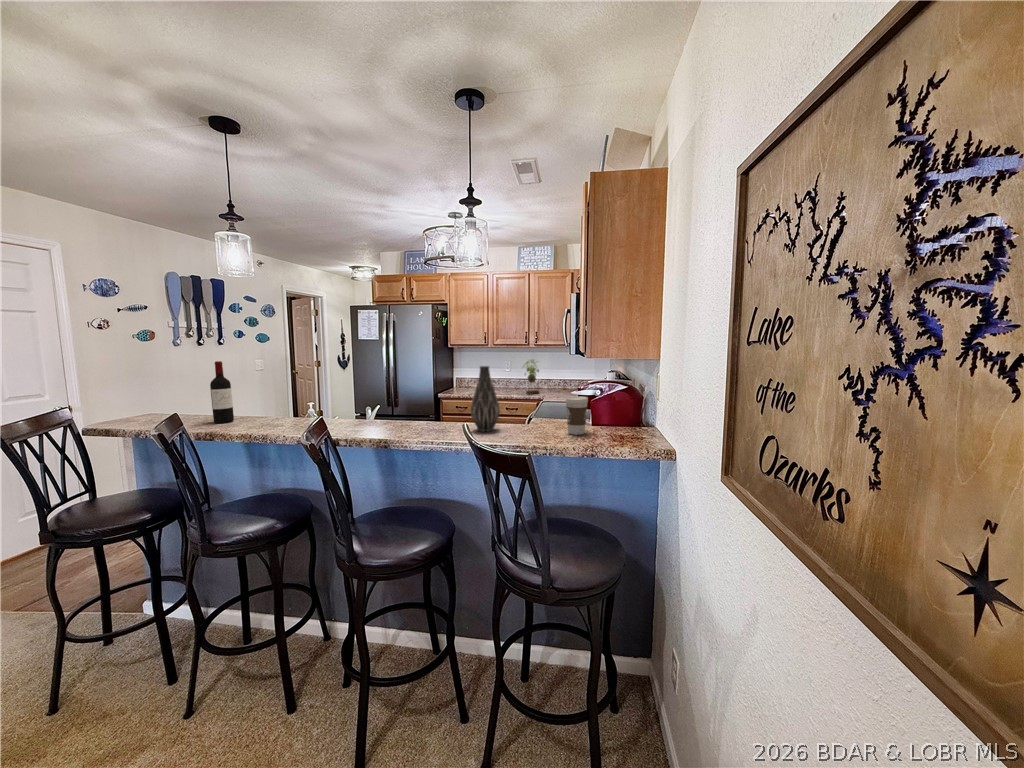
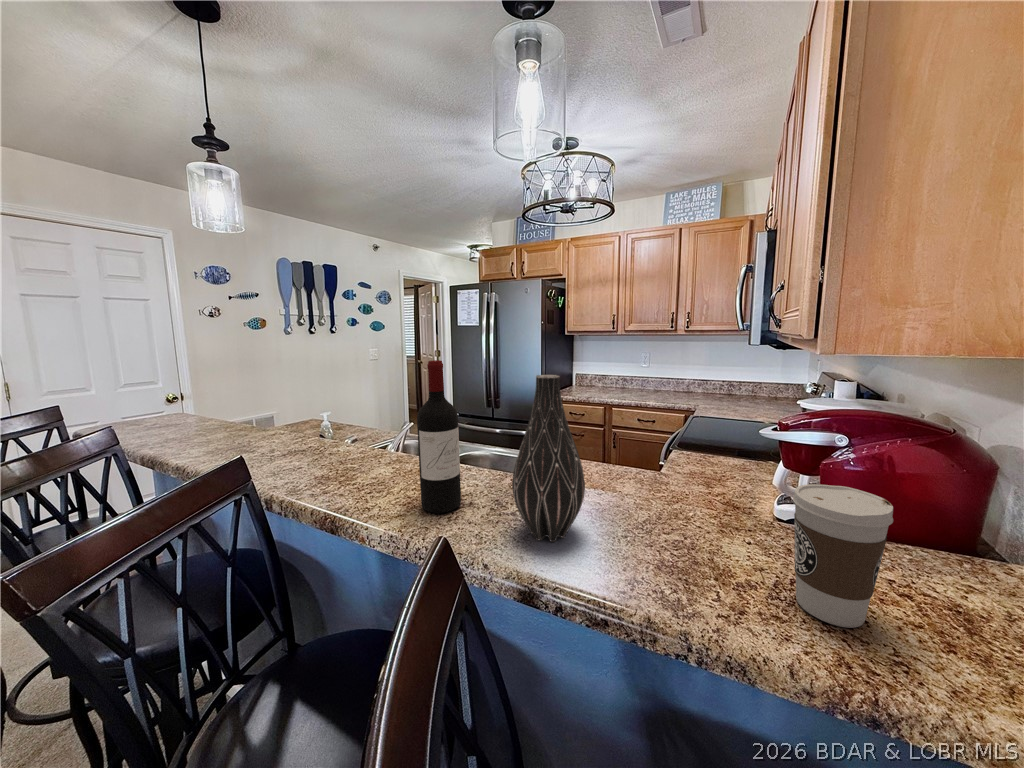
plant: present [523,360,539,394] -> none [663,347,696,402]
wine bottle: present [210,361,234,423] -> present [417,360,461,513]

